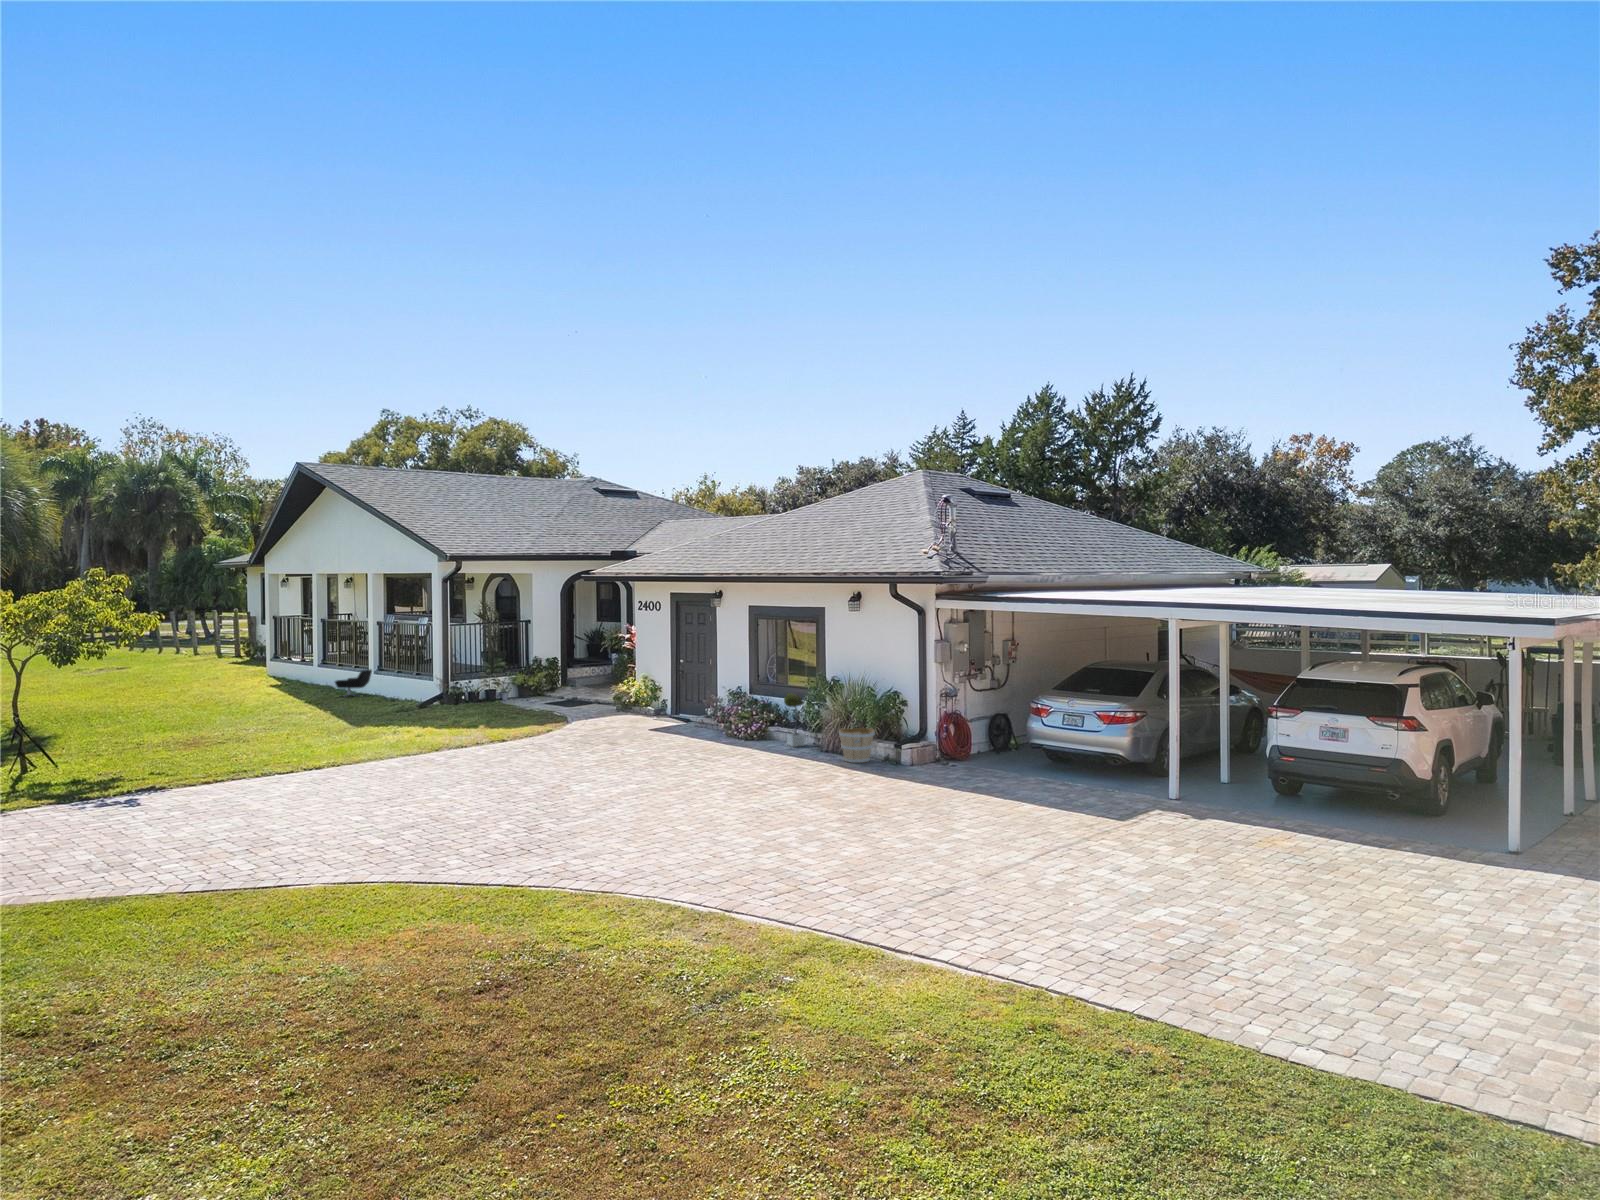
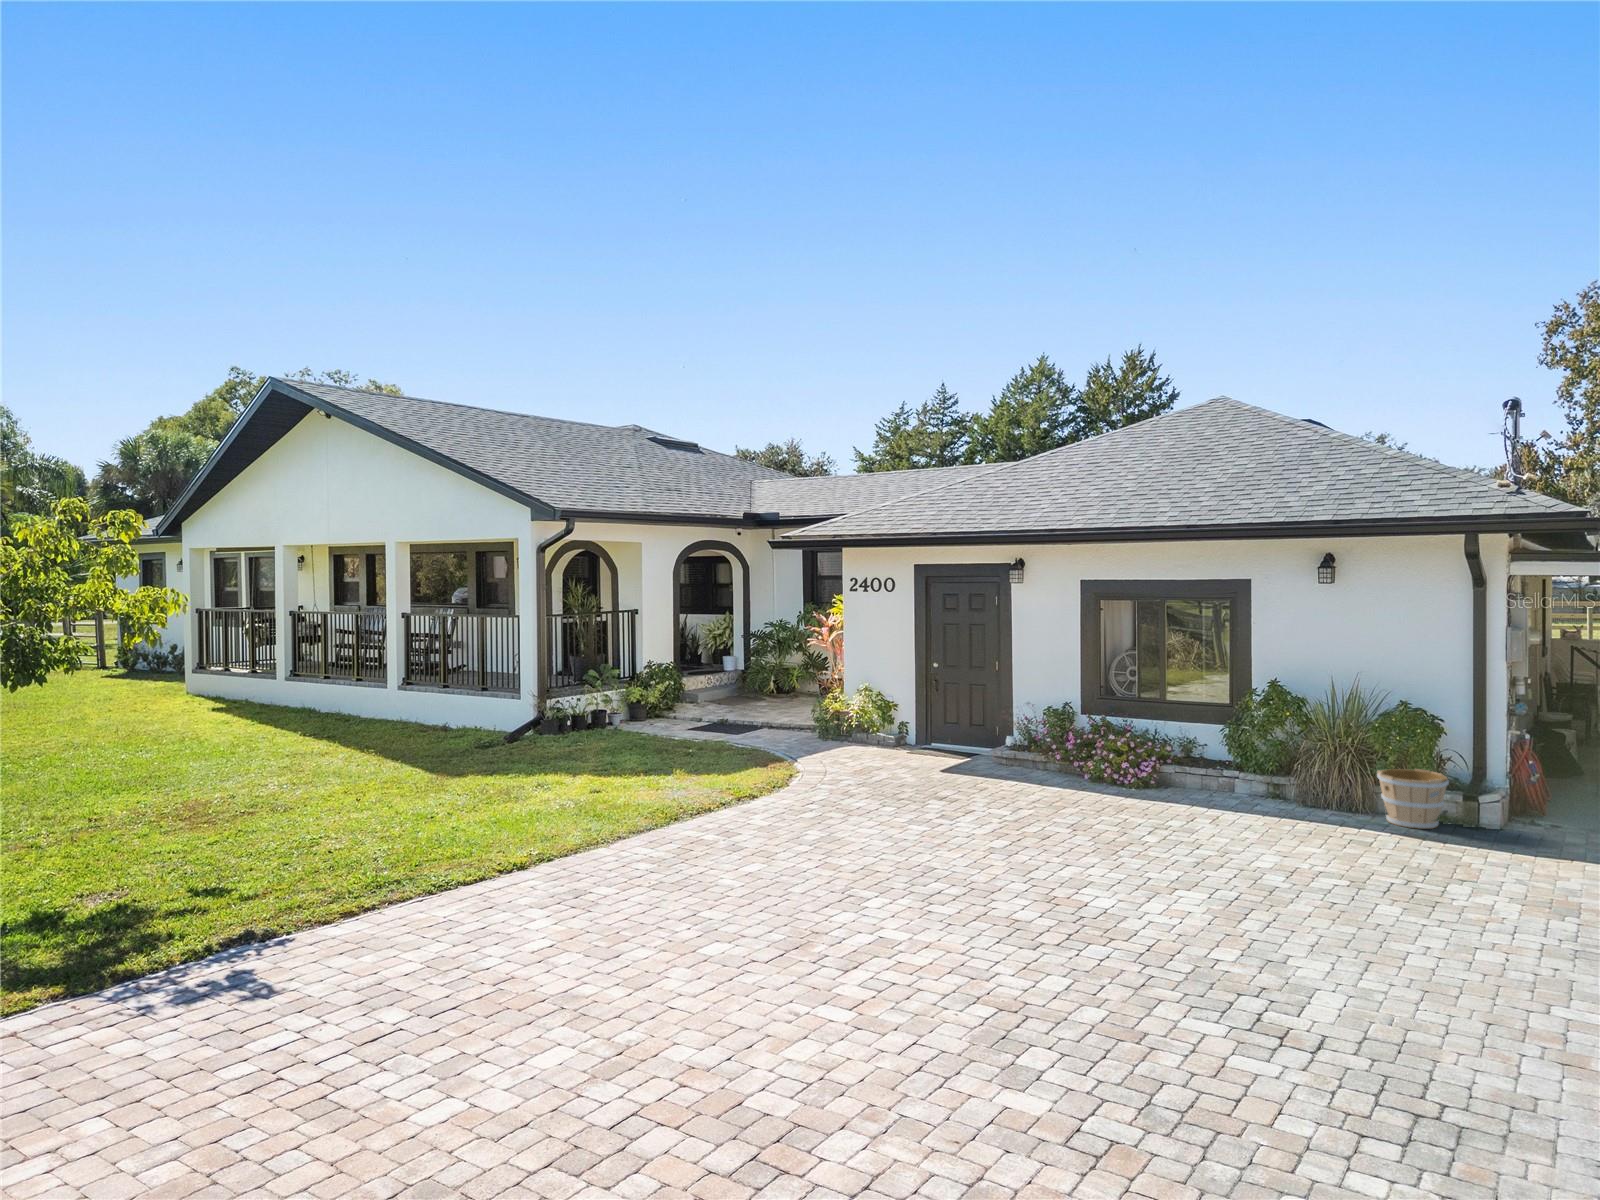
lounge chair: present [335,670,372,696] -> none [338,683,392,726]
potted tree: present [784,693,806,747] -> none [1206,712,1246,797]

